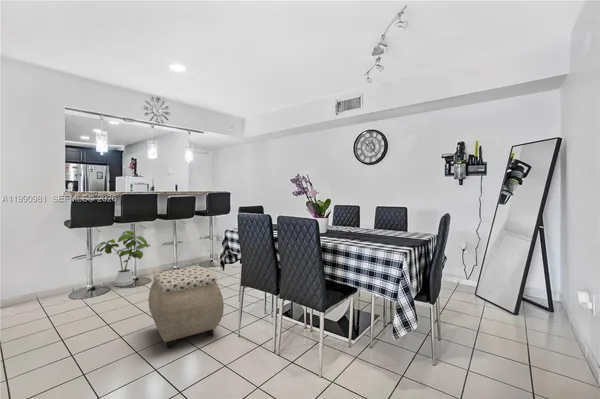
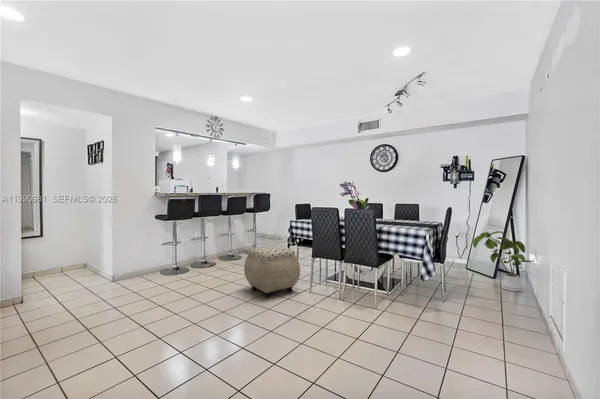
house plant: present [94,231,150,286] -> present [473,231,533,292]

